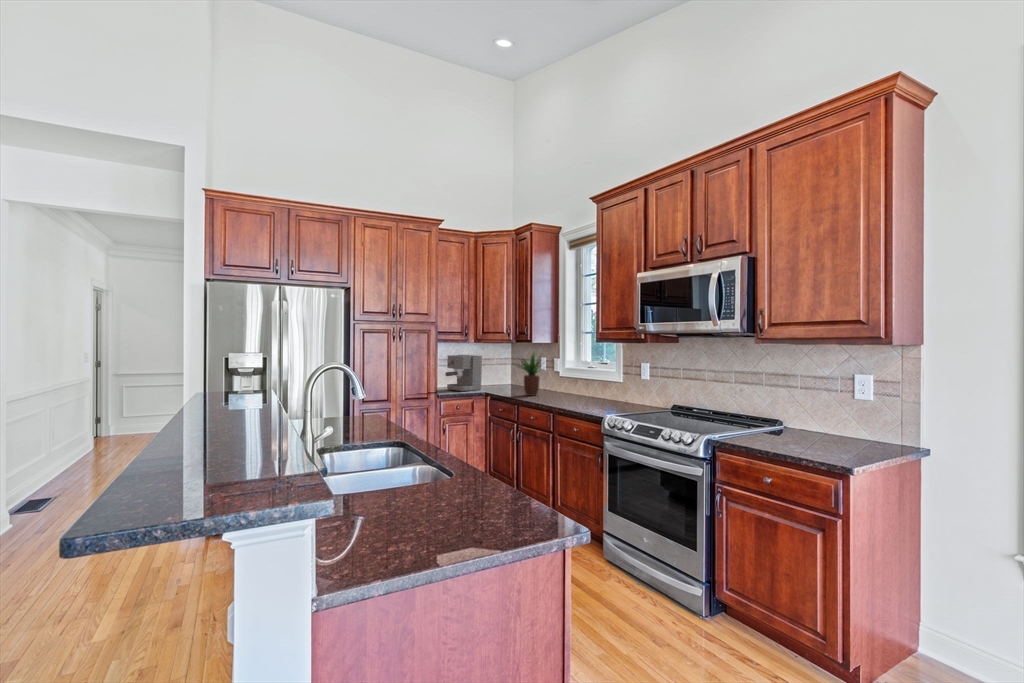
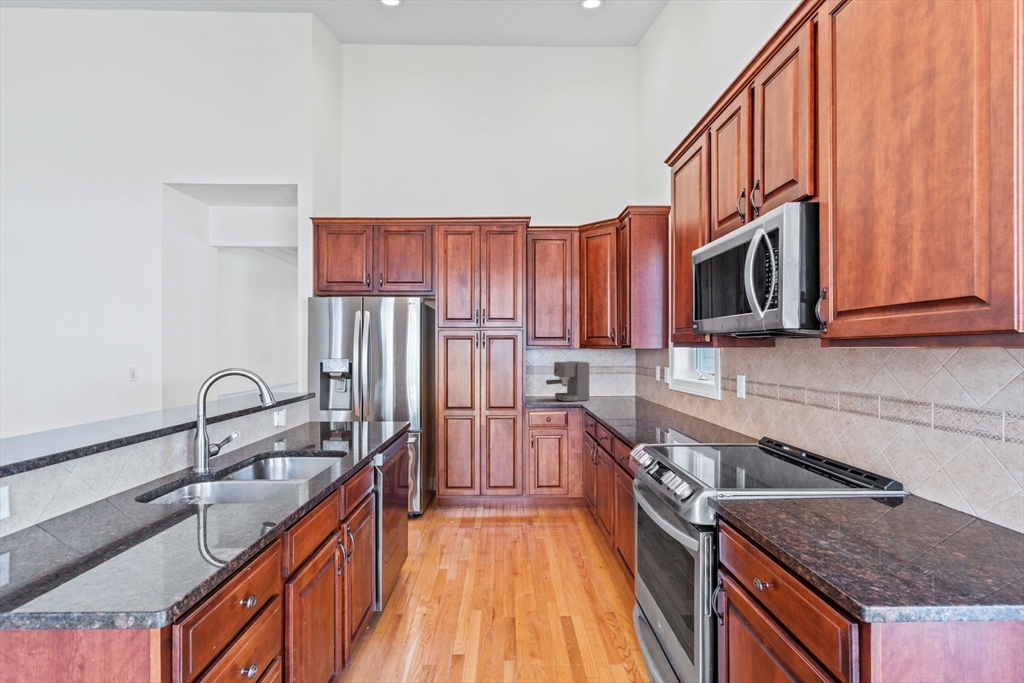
potted plant: present [519,352,541,396] -> none [606,356,649,411]

